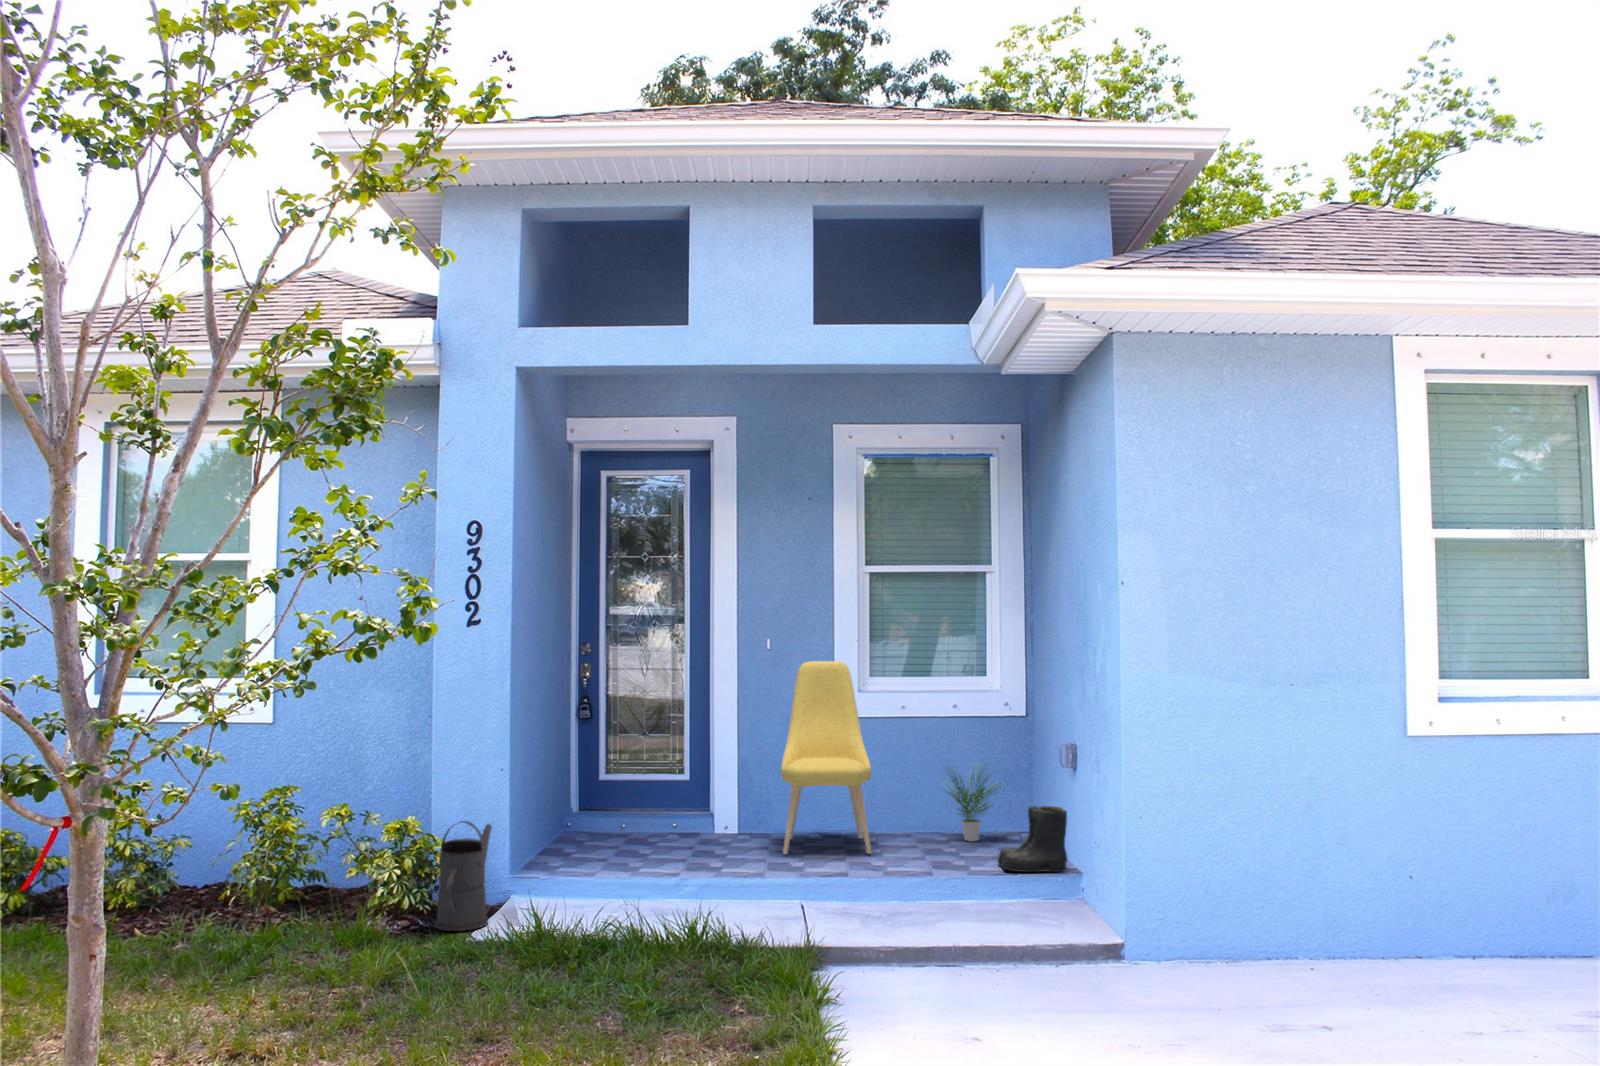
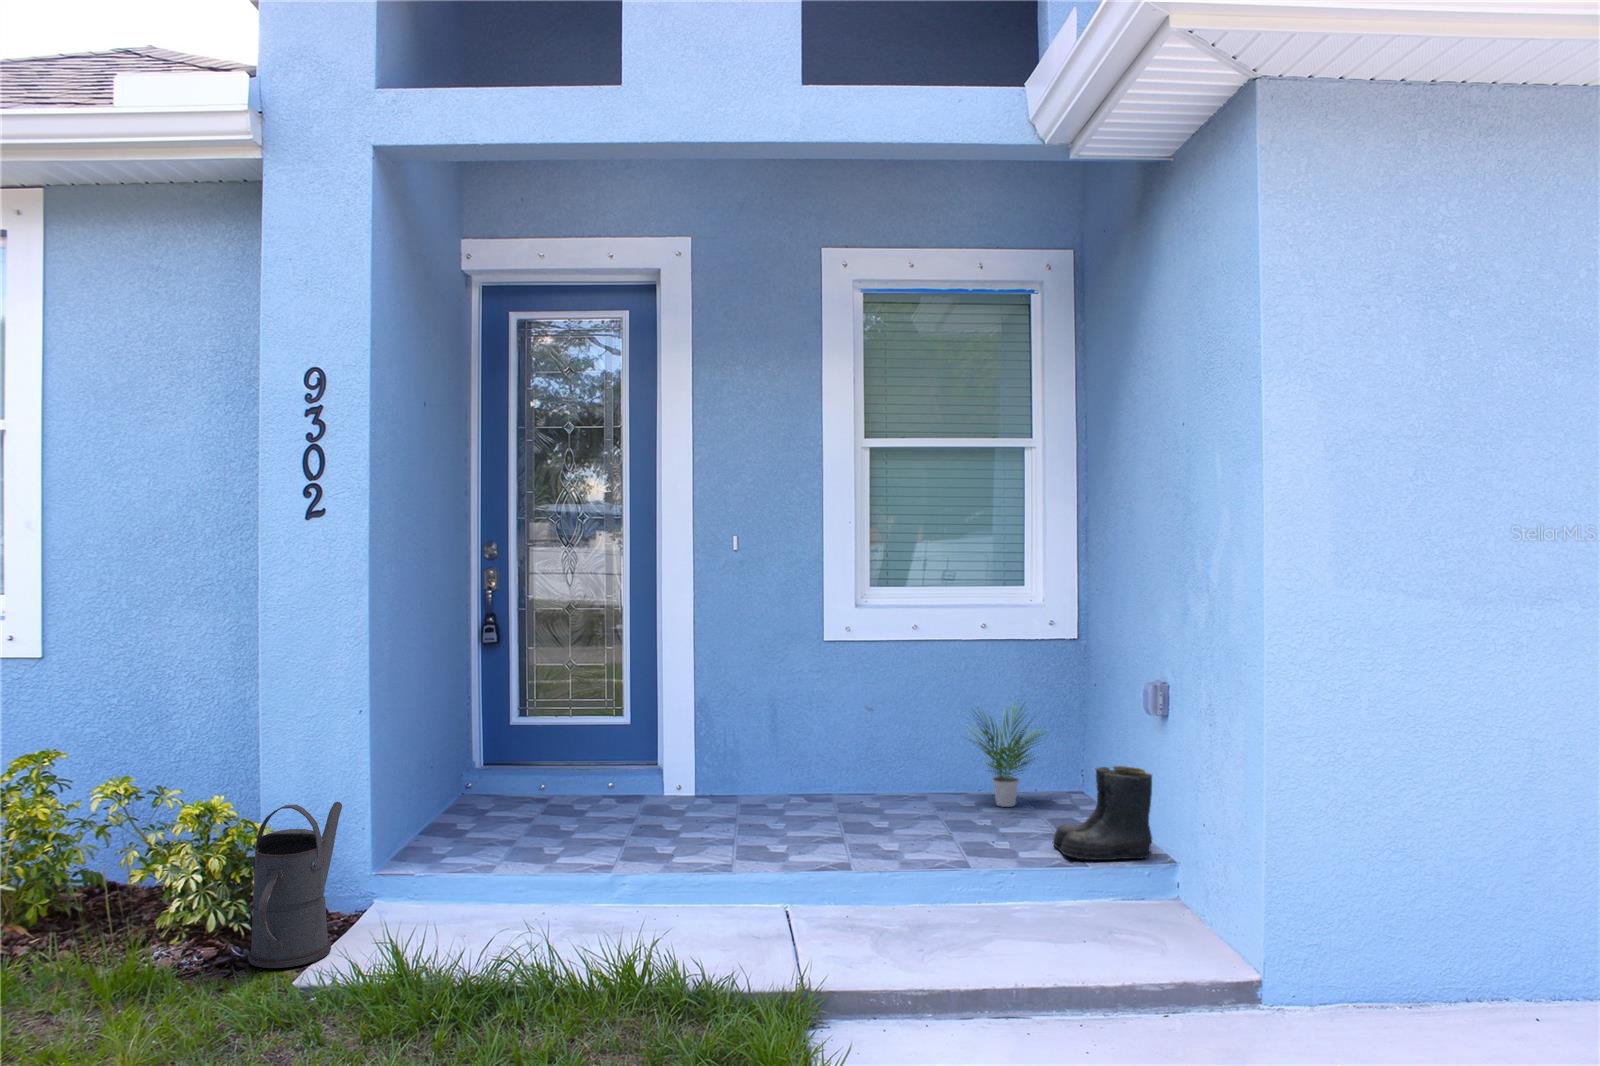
chair: present [781,661,871,854] -> none [753,569,877,832]

